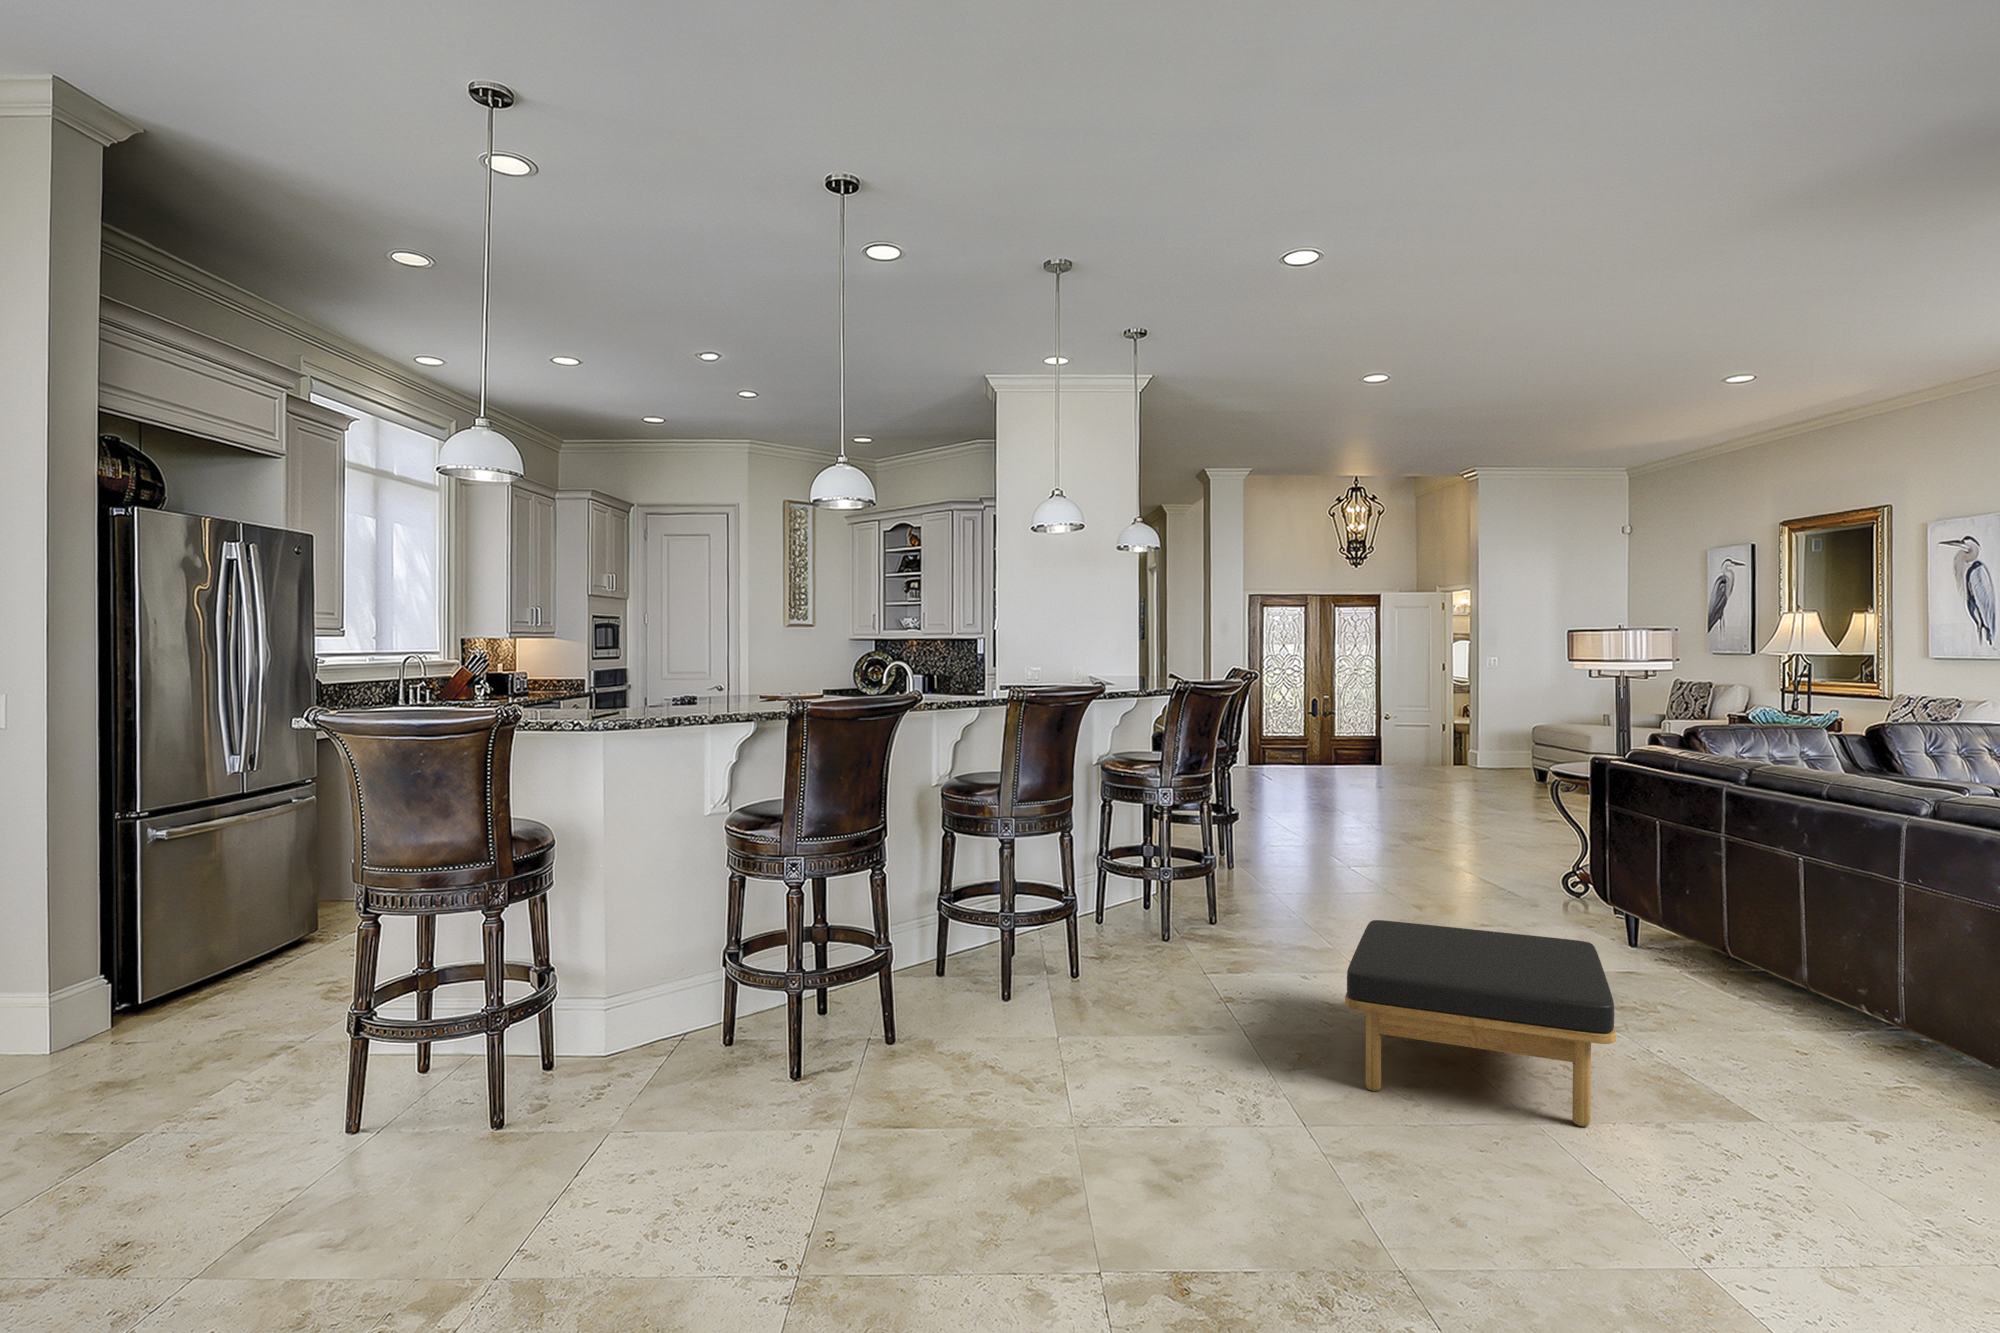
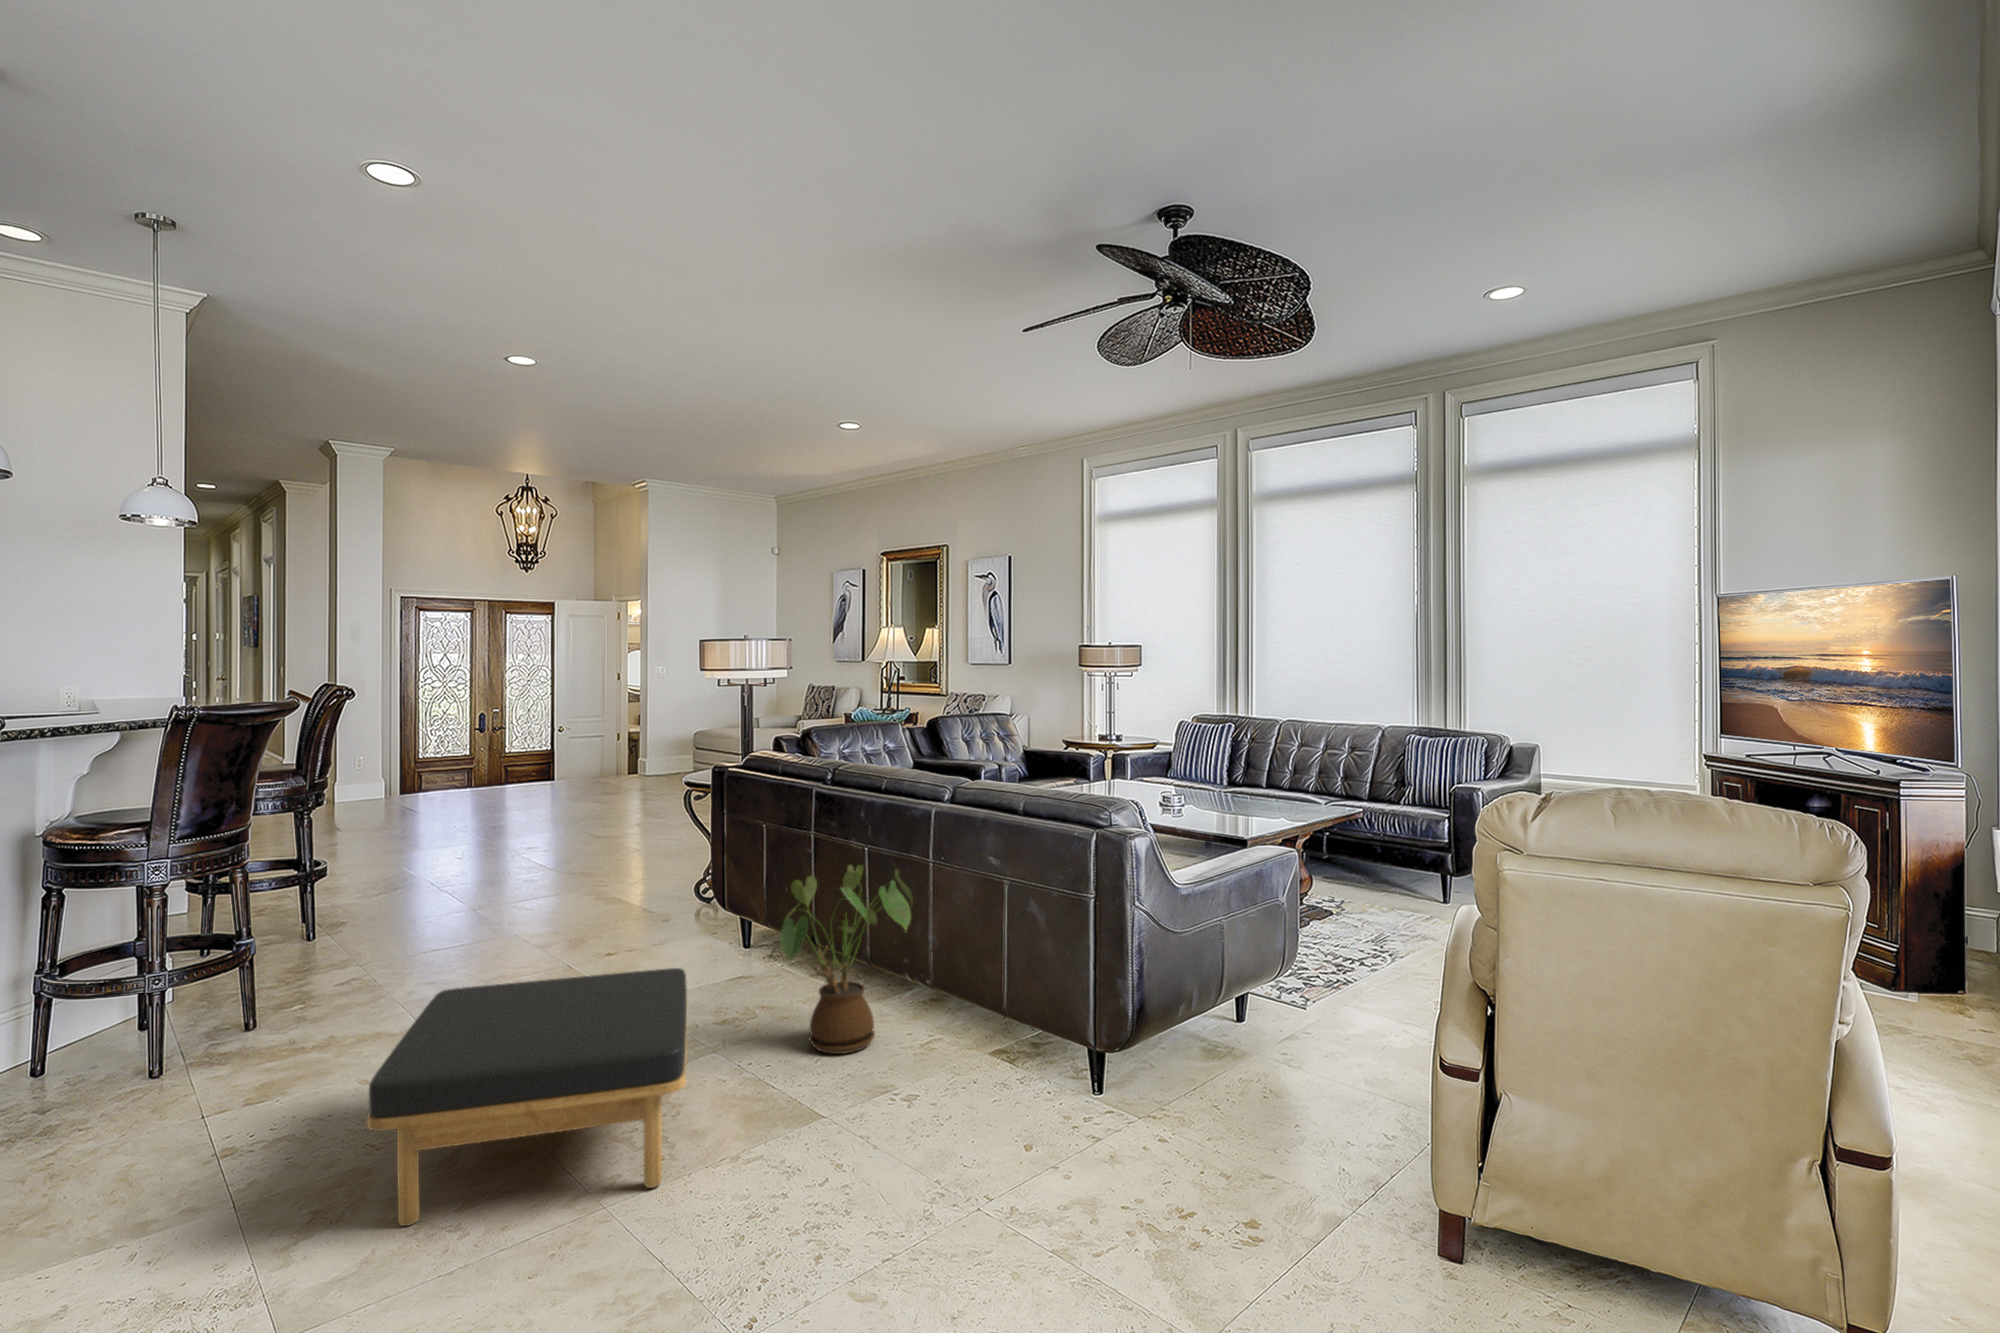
house plant: none [1679,870,1874,1072] -> present [770,865,913,1054]

